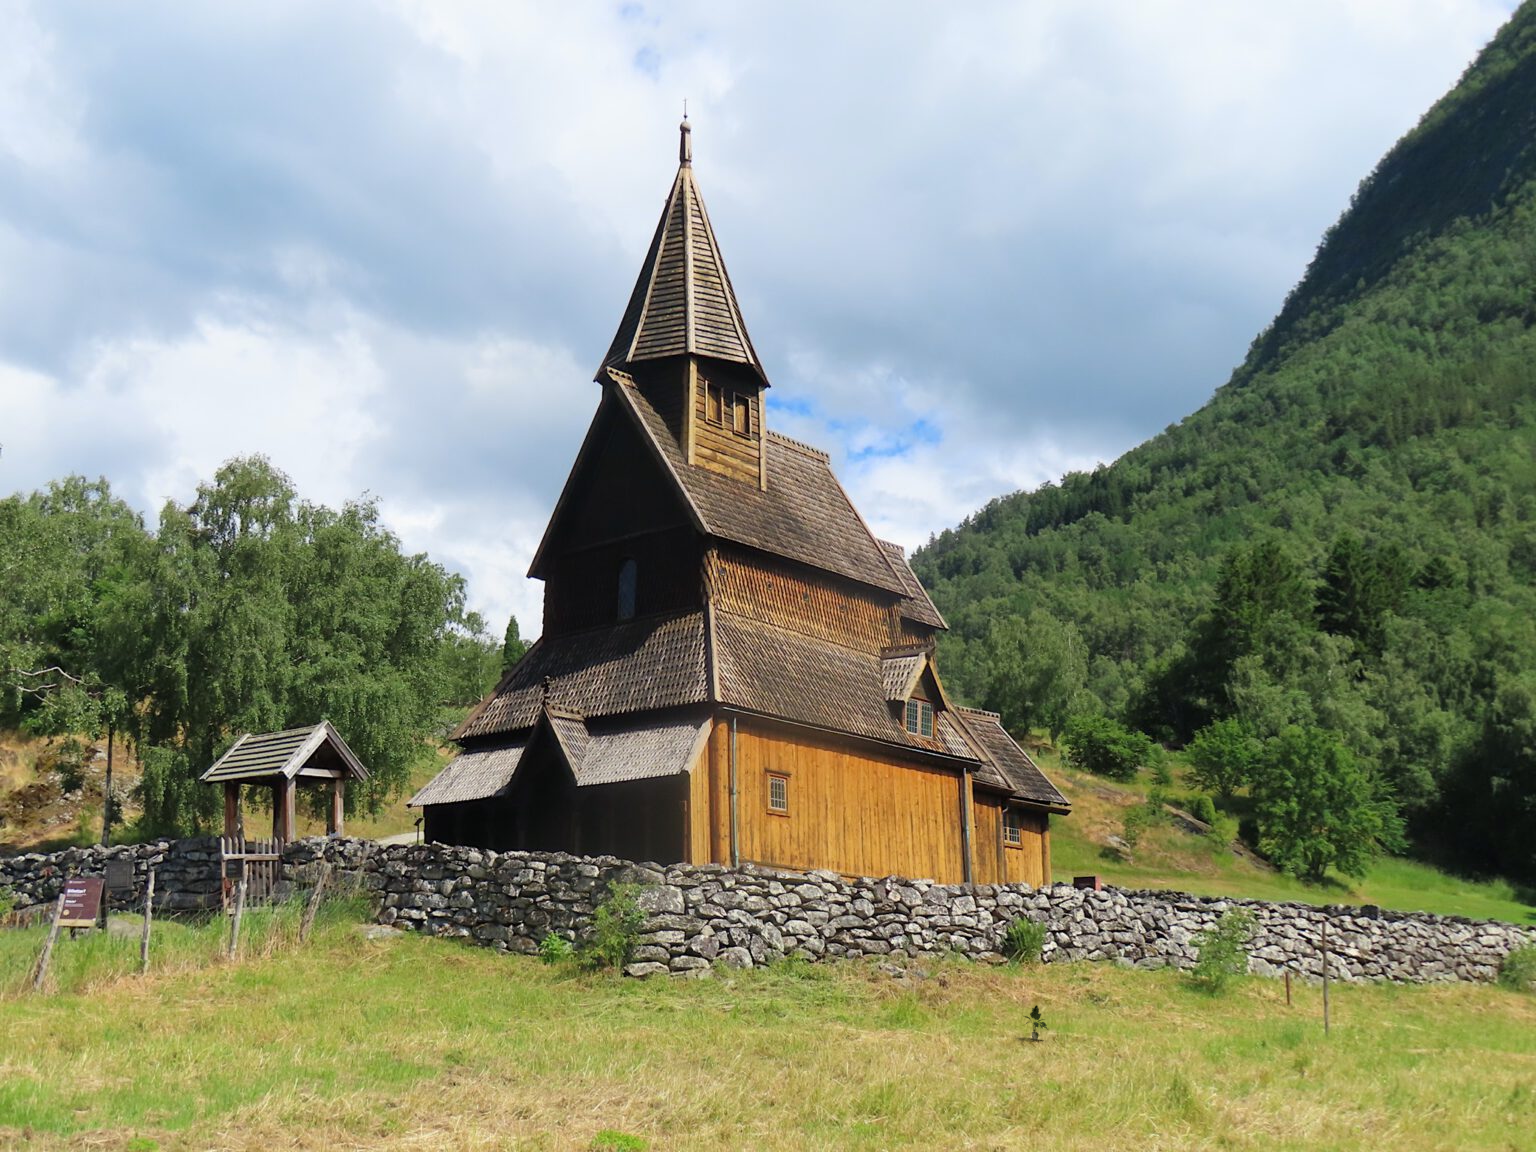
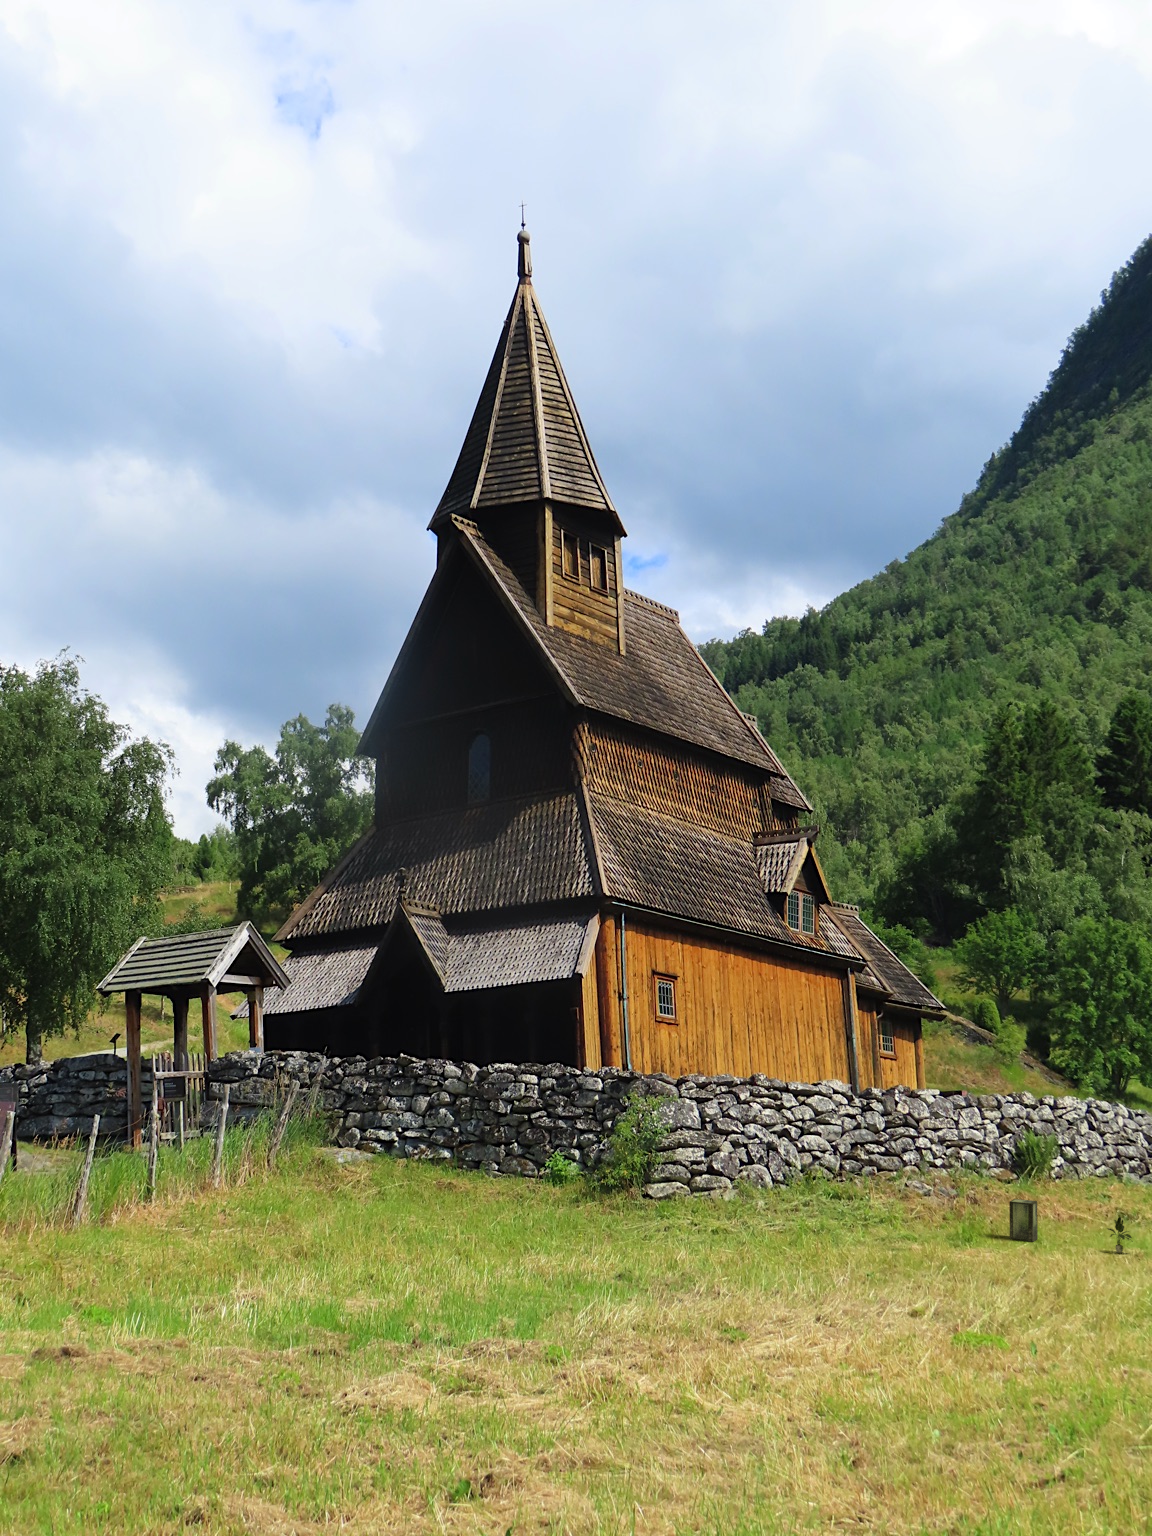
storage box: none [939,985,967,1027] -> present [1009,1199,1038,1242]

